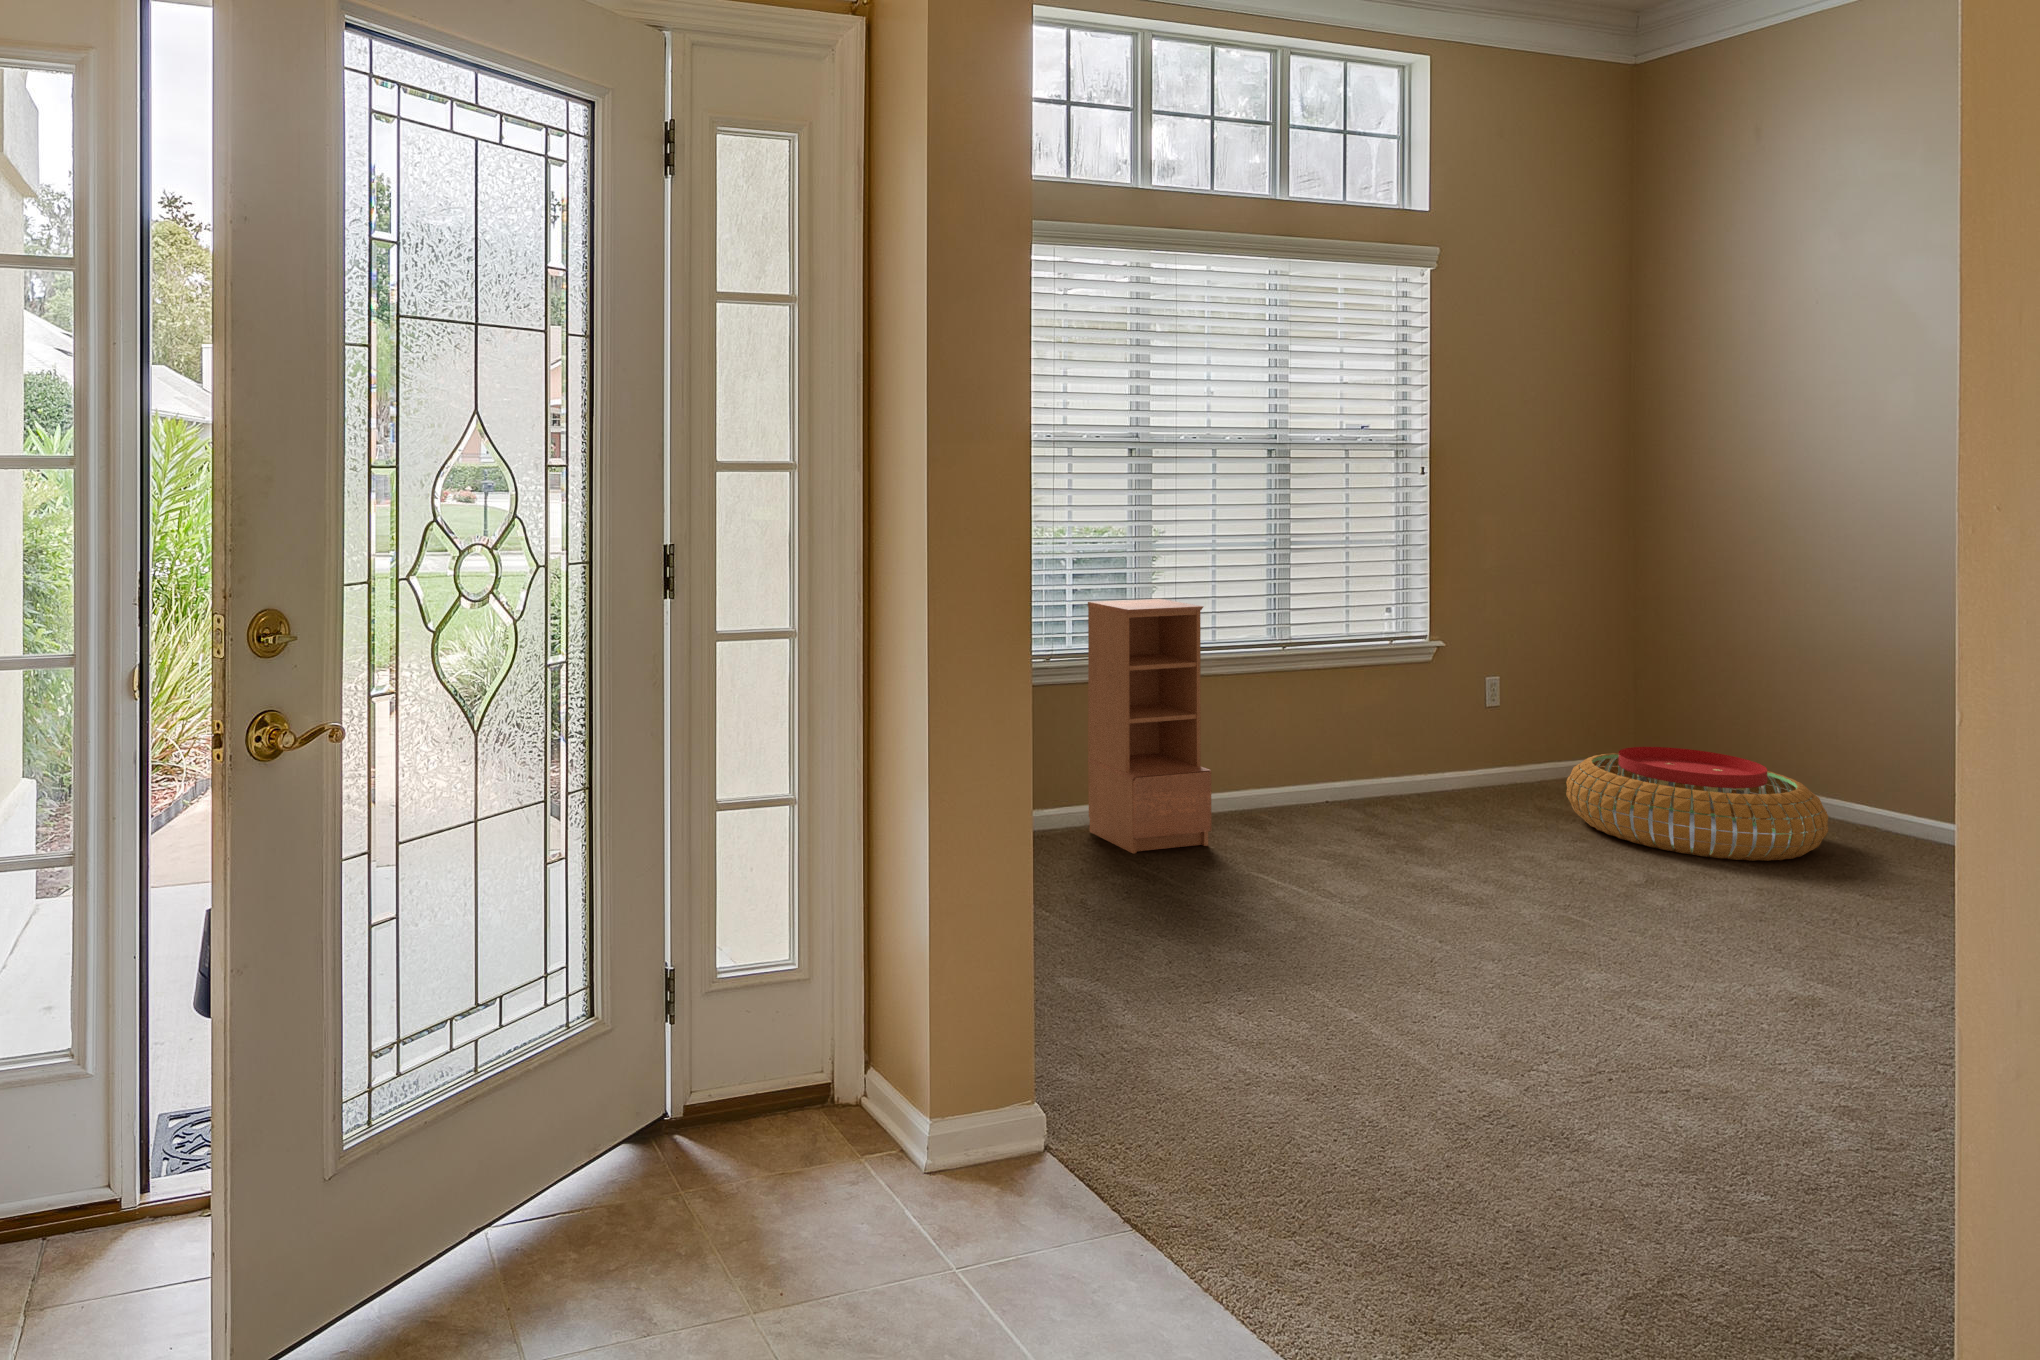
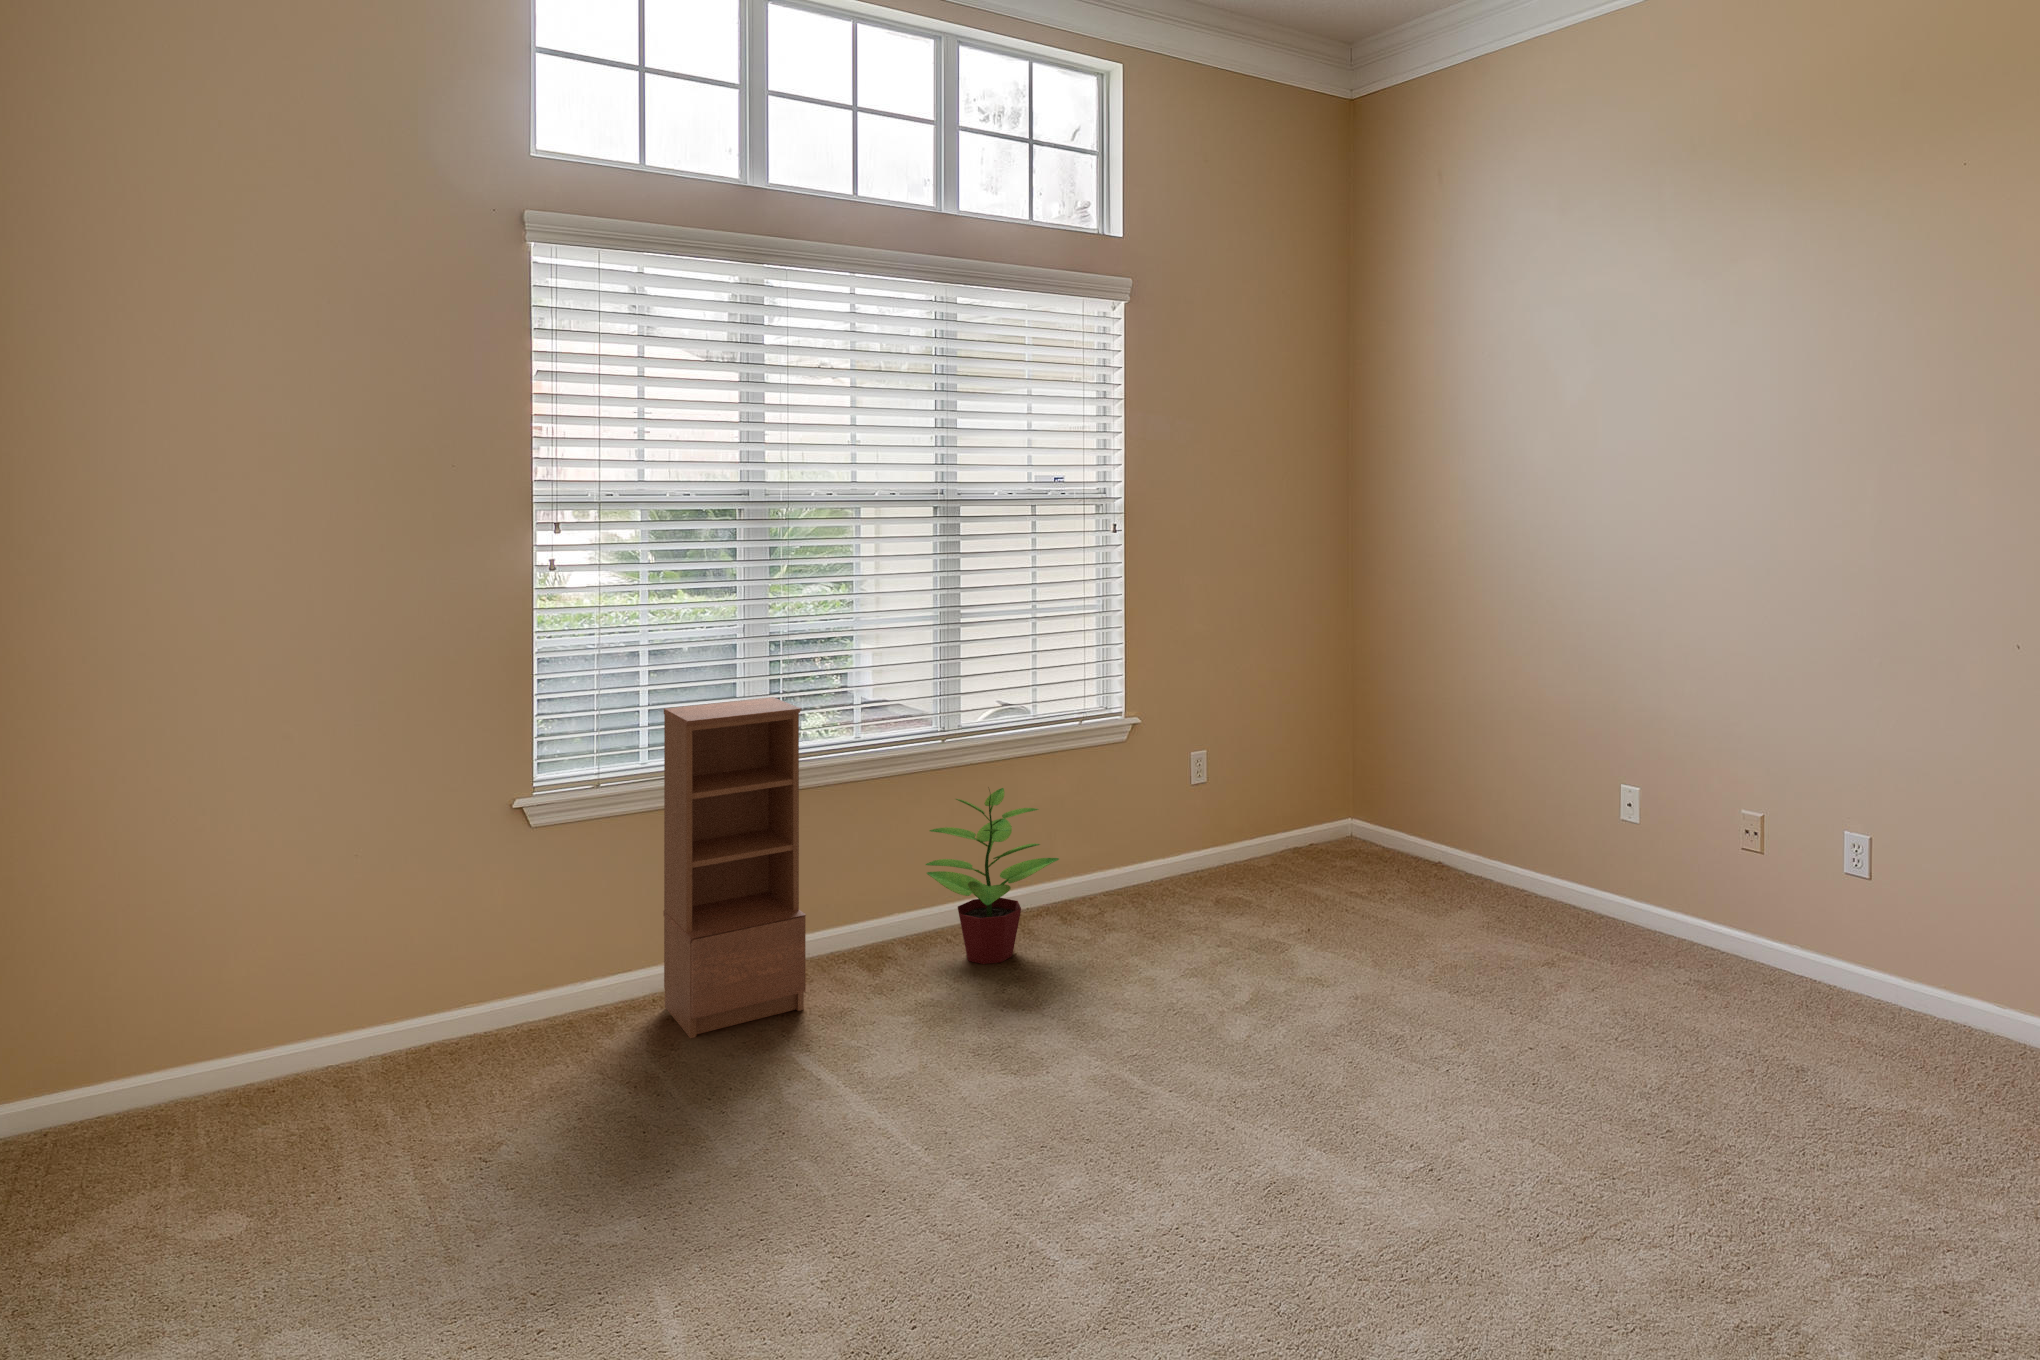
potted plant: none [1271,685,1395,832] -> present [926,788,1059,964]
pouf: present [1566,747,1828,861] -> none [1245,823,1465,949]

